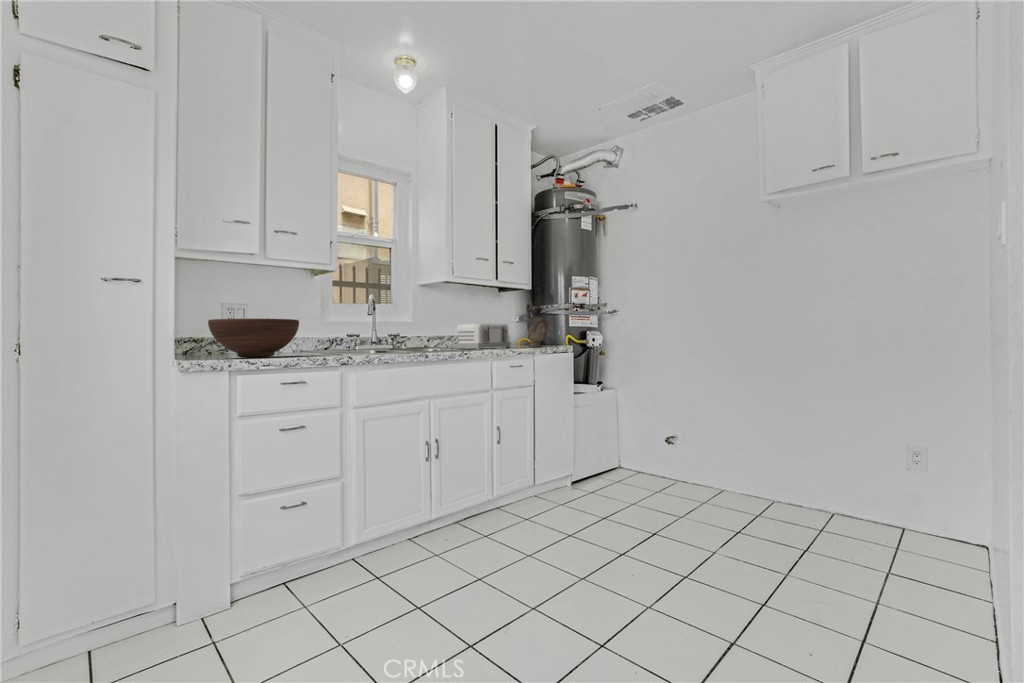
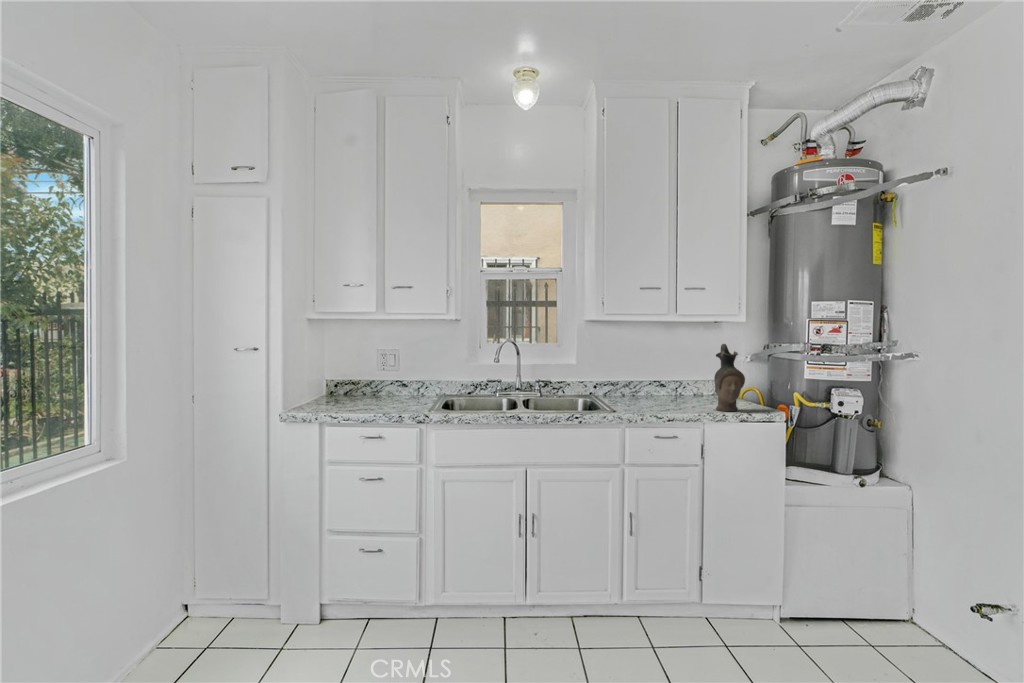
fruit bowl: present [208,319,299,358] -> none [332,369,409,407]
toaster: present [449,323,510,349] -> none [635,365,711,403]

